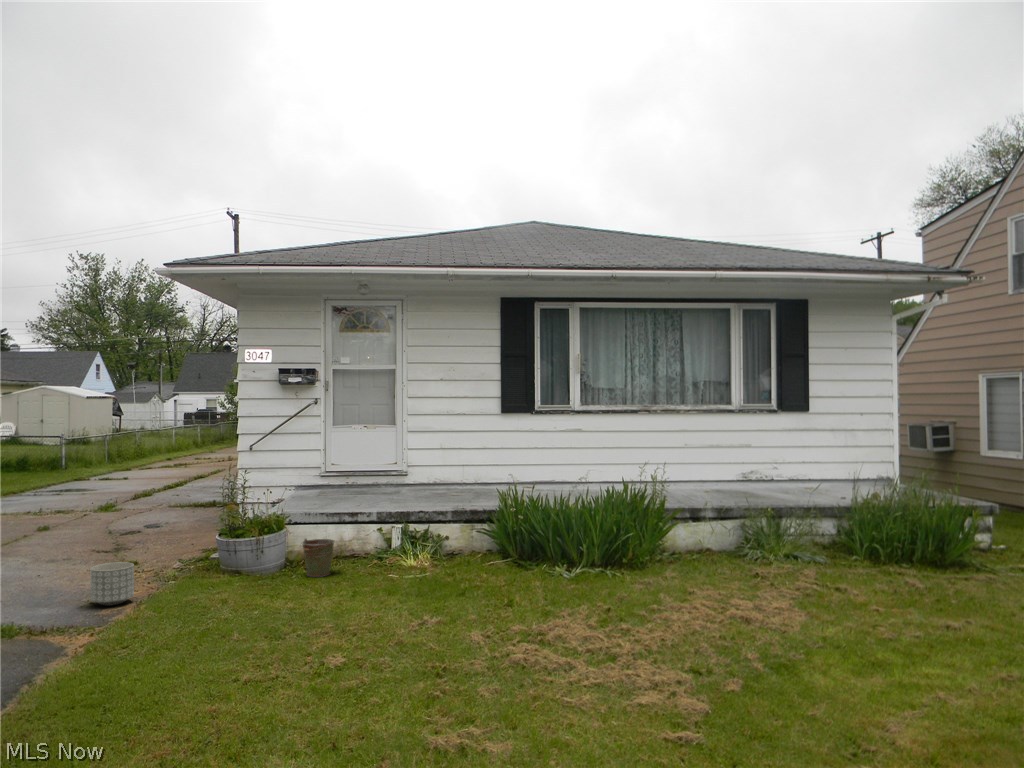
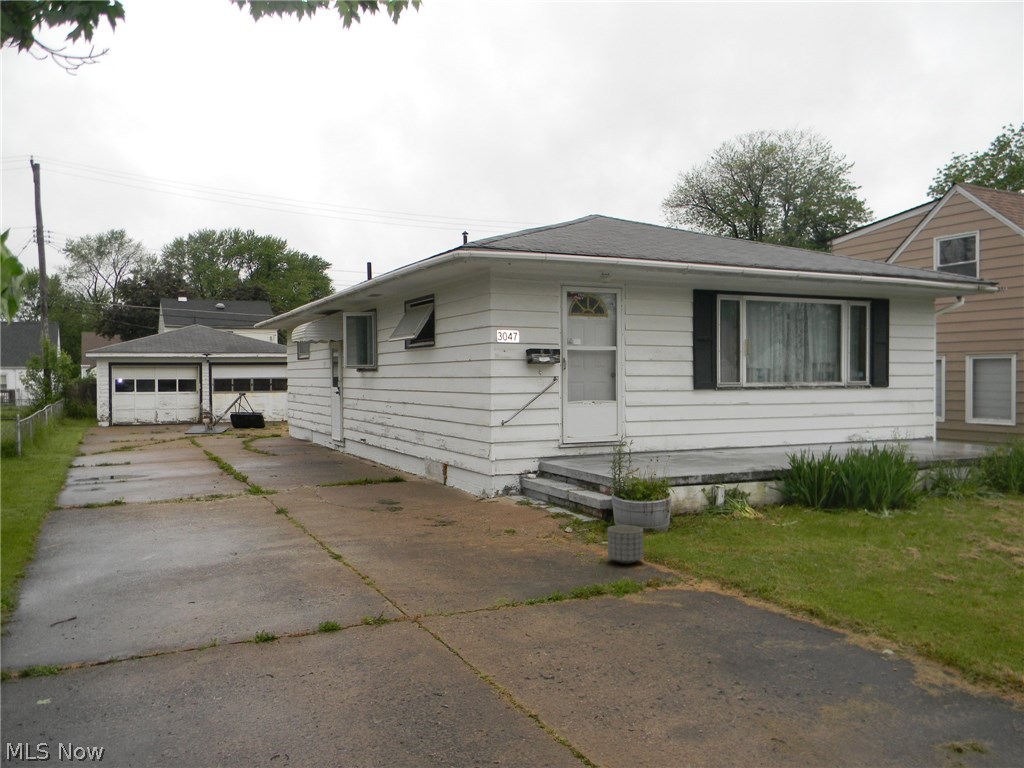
bucket: present [301,539,335,577] -> none [686,499,717,531]

